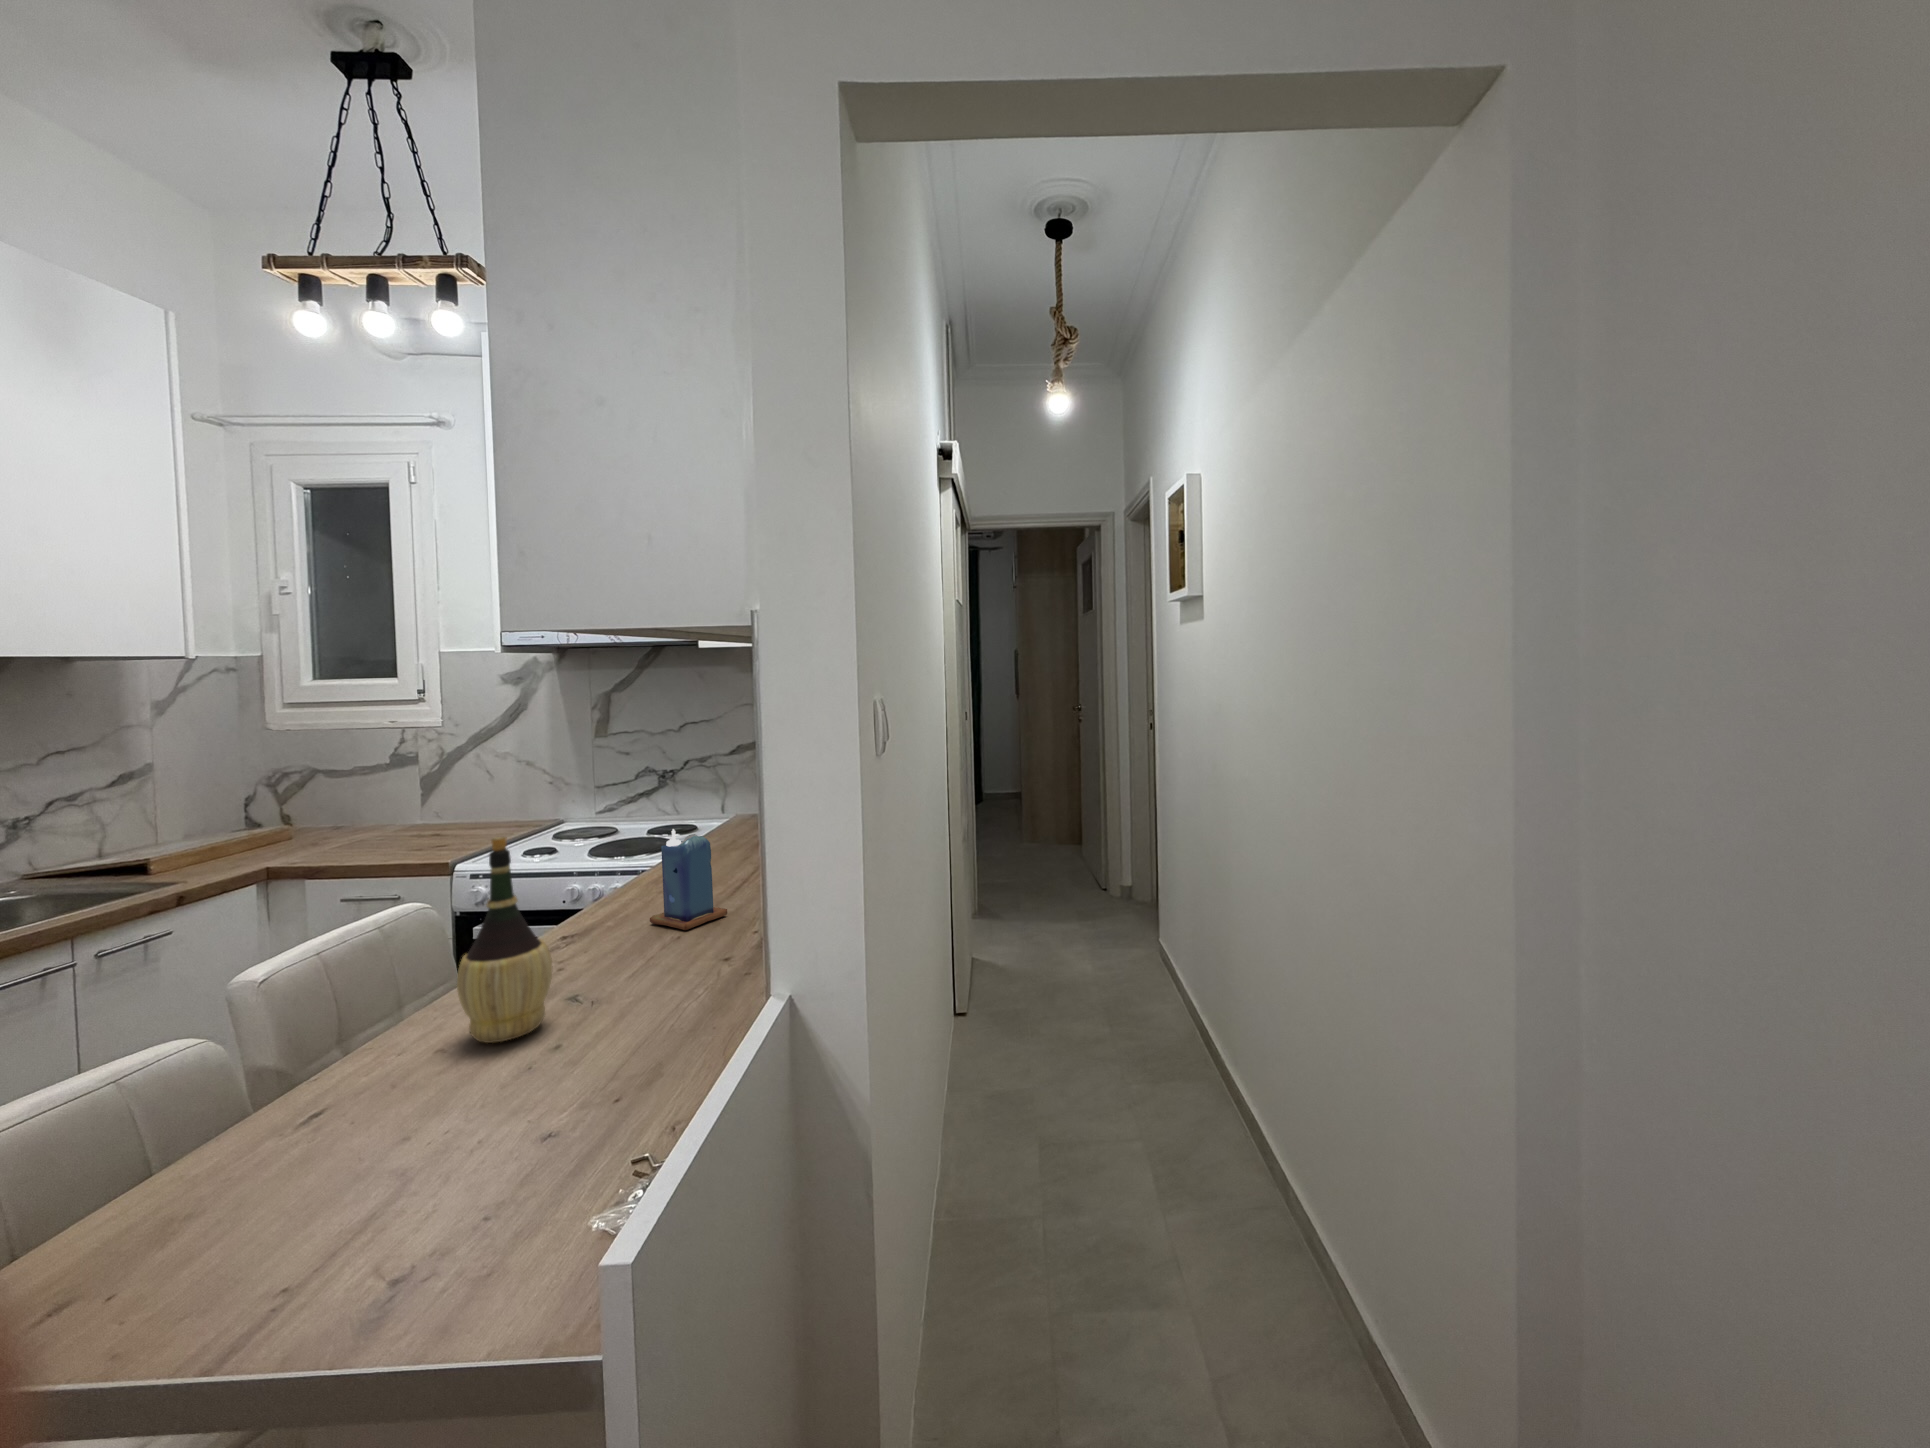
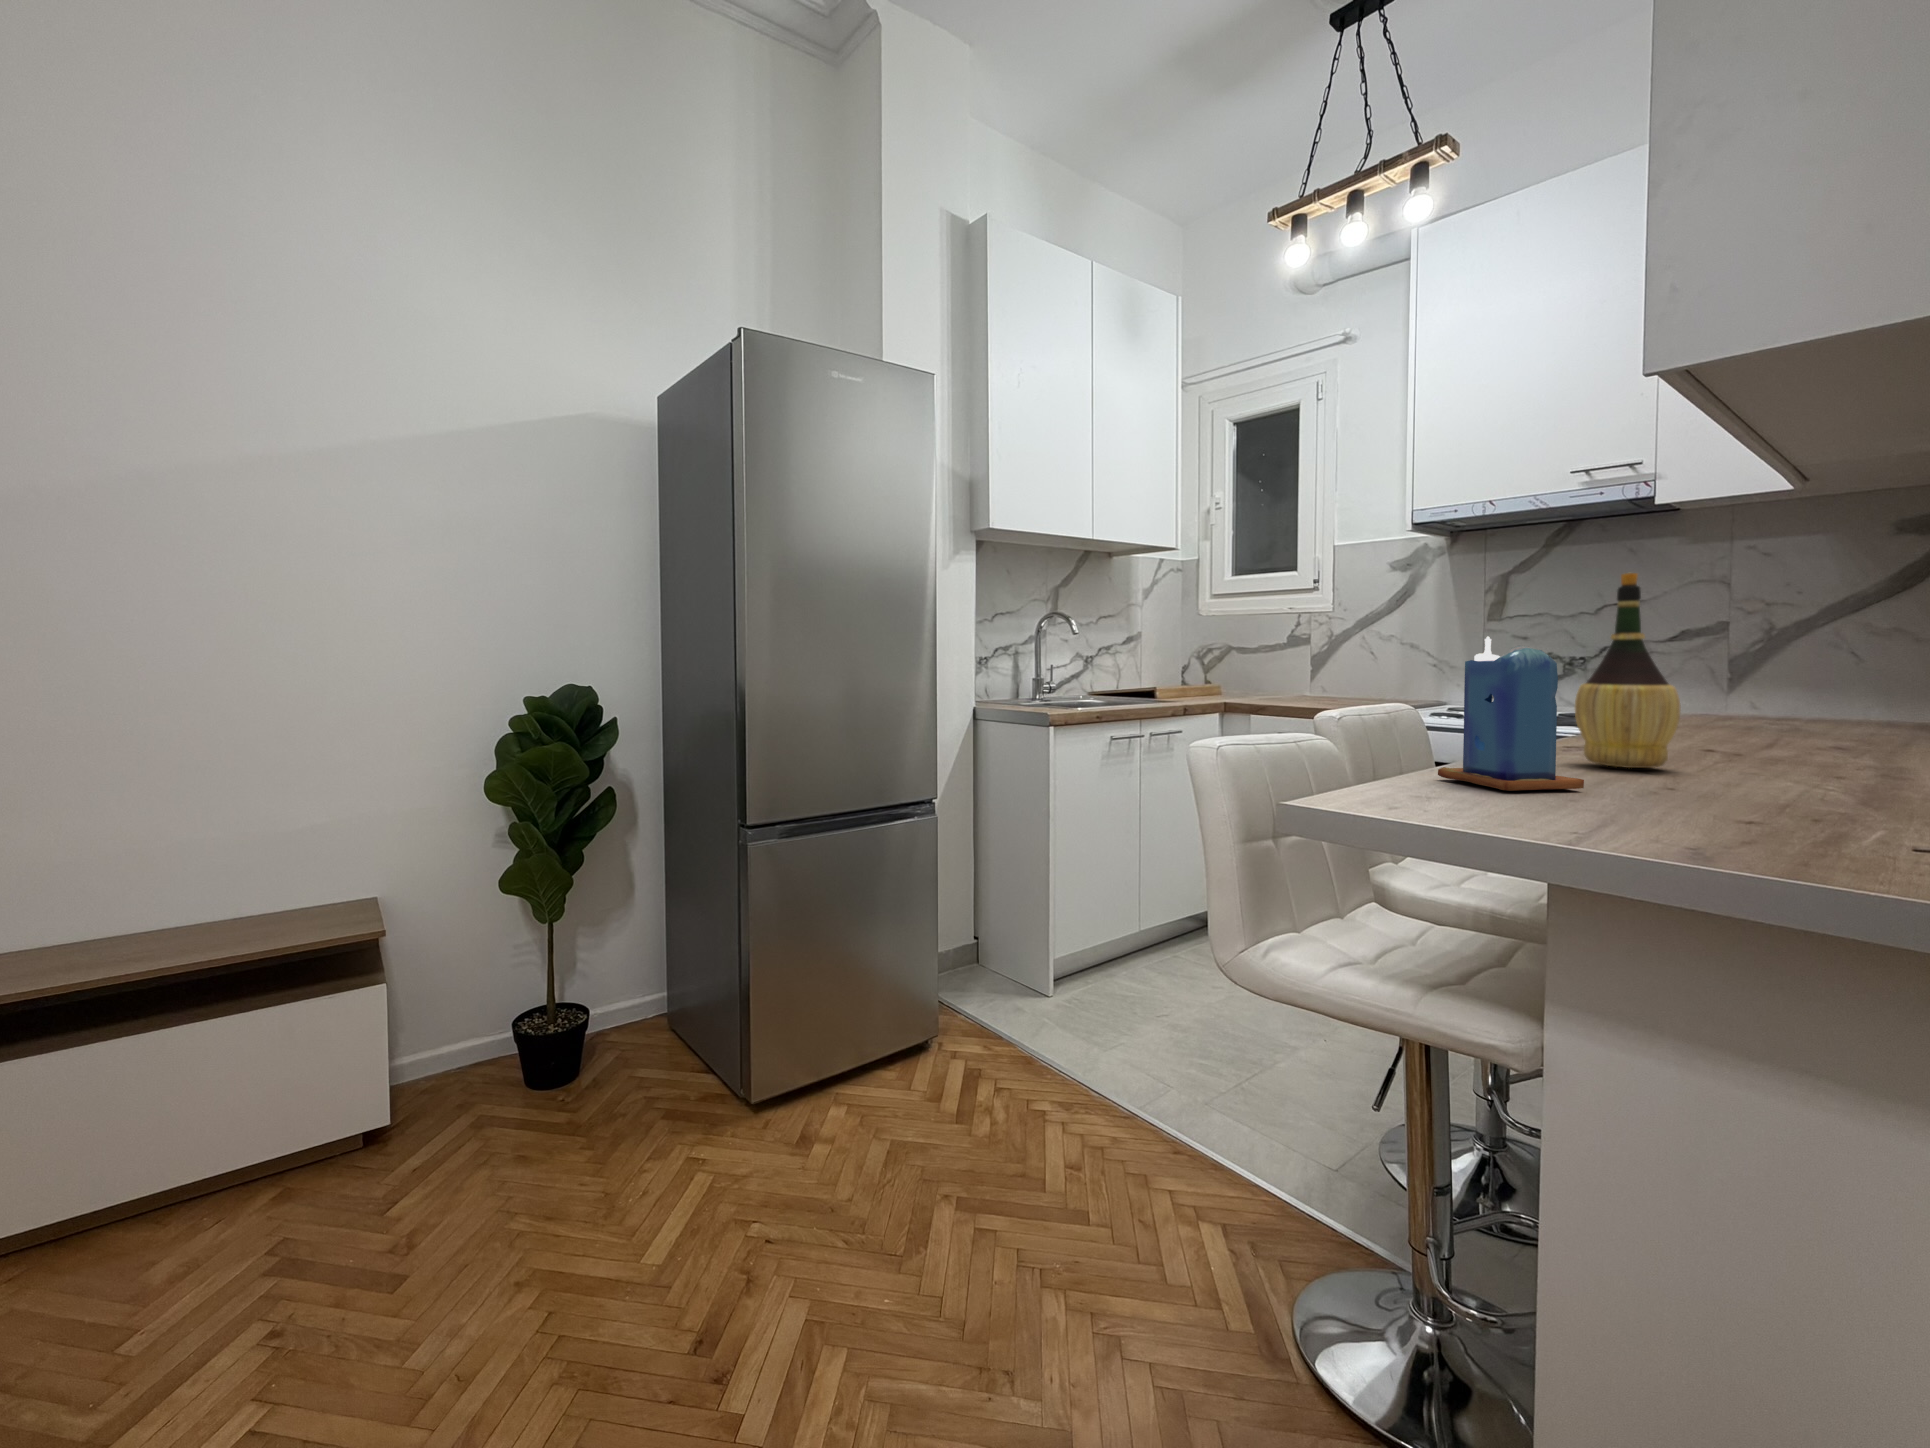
candle: present [650,829,727,930] -> present [1438,637,1584,791]

